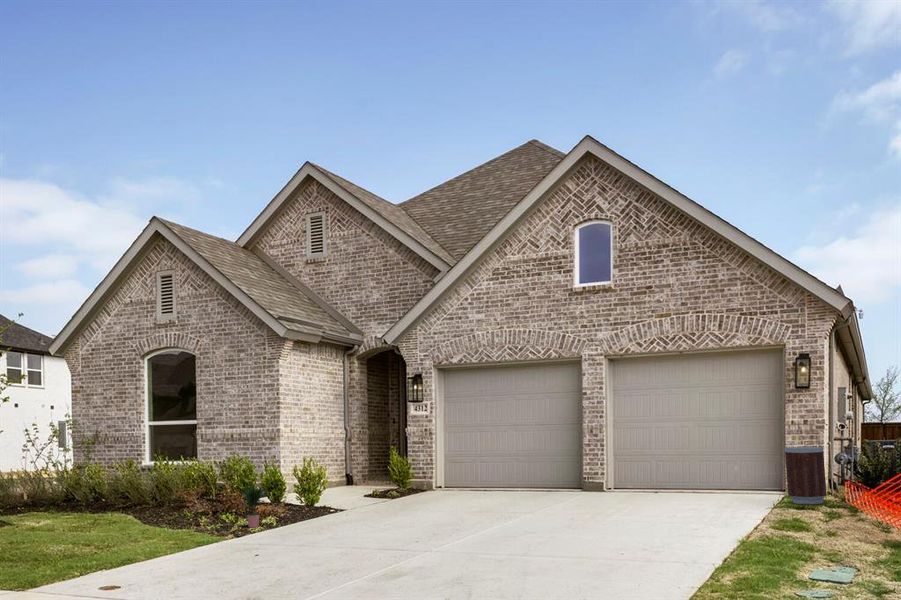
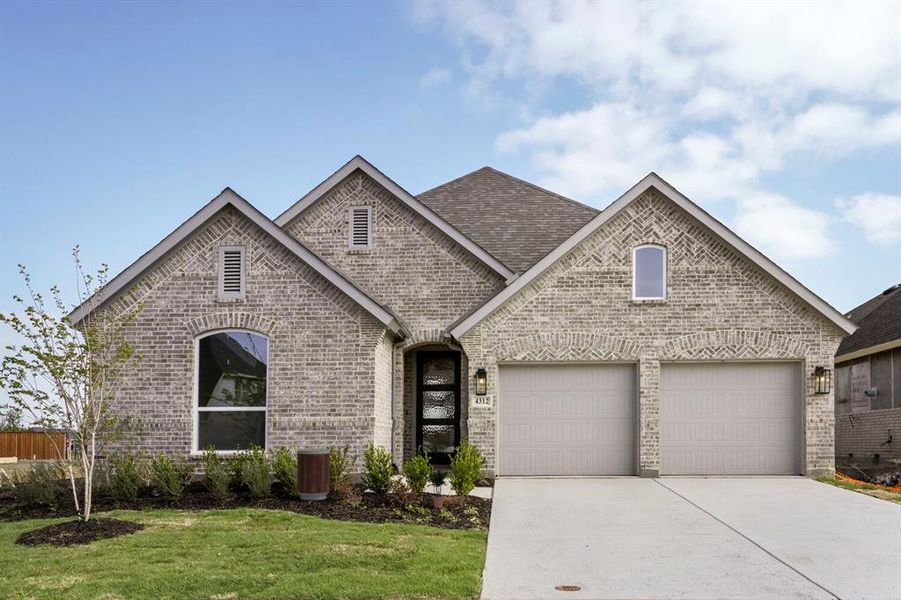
trash can: present [785,447,827,504] -> present [297,448,330,500]

